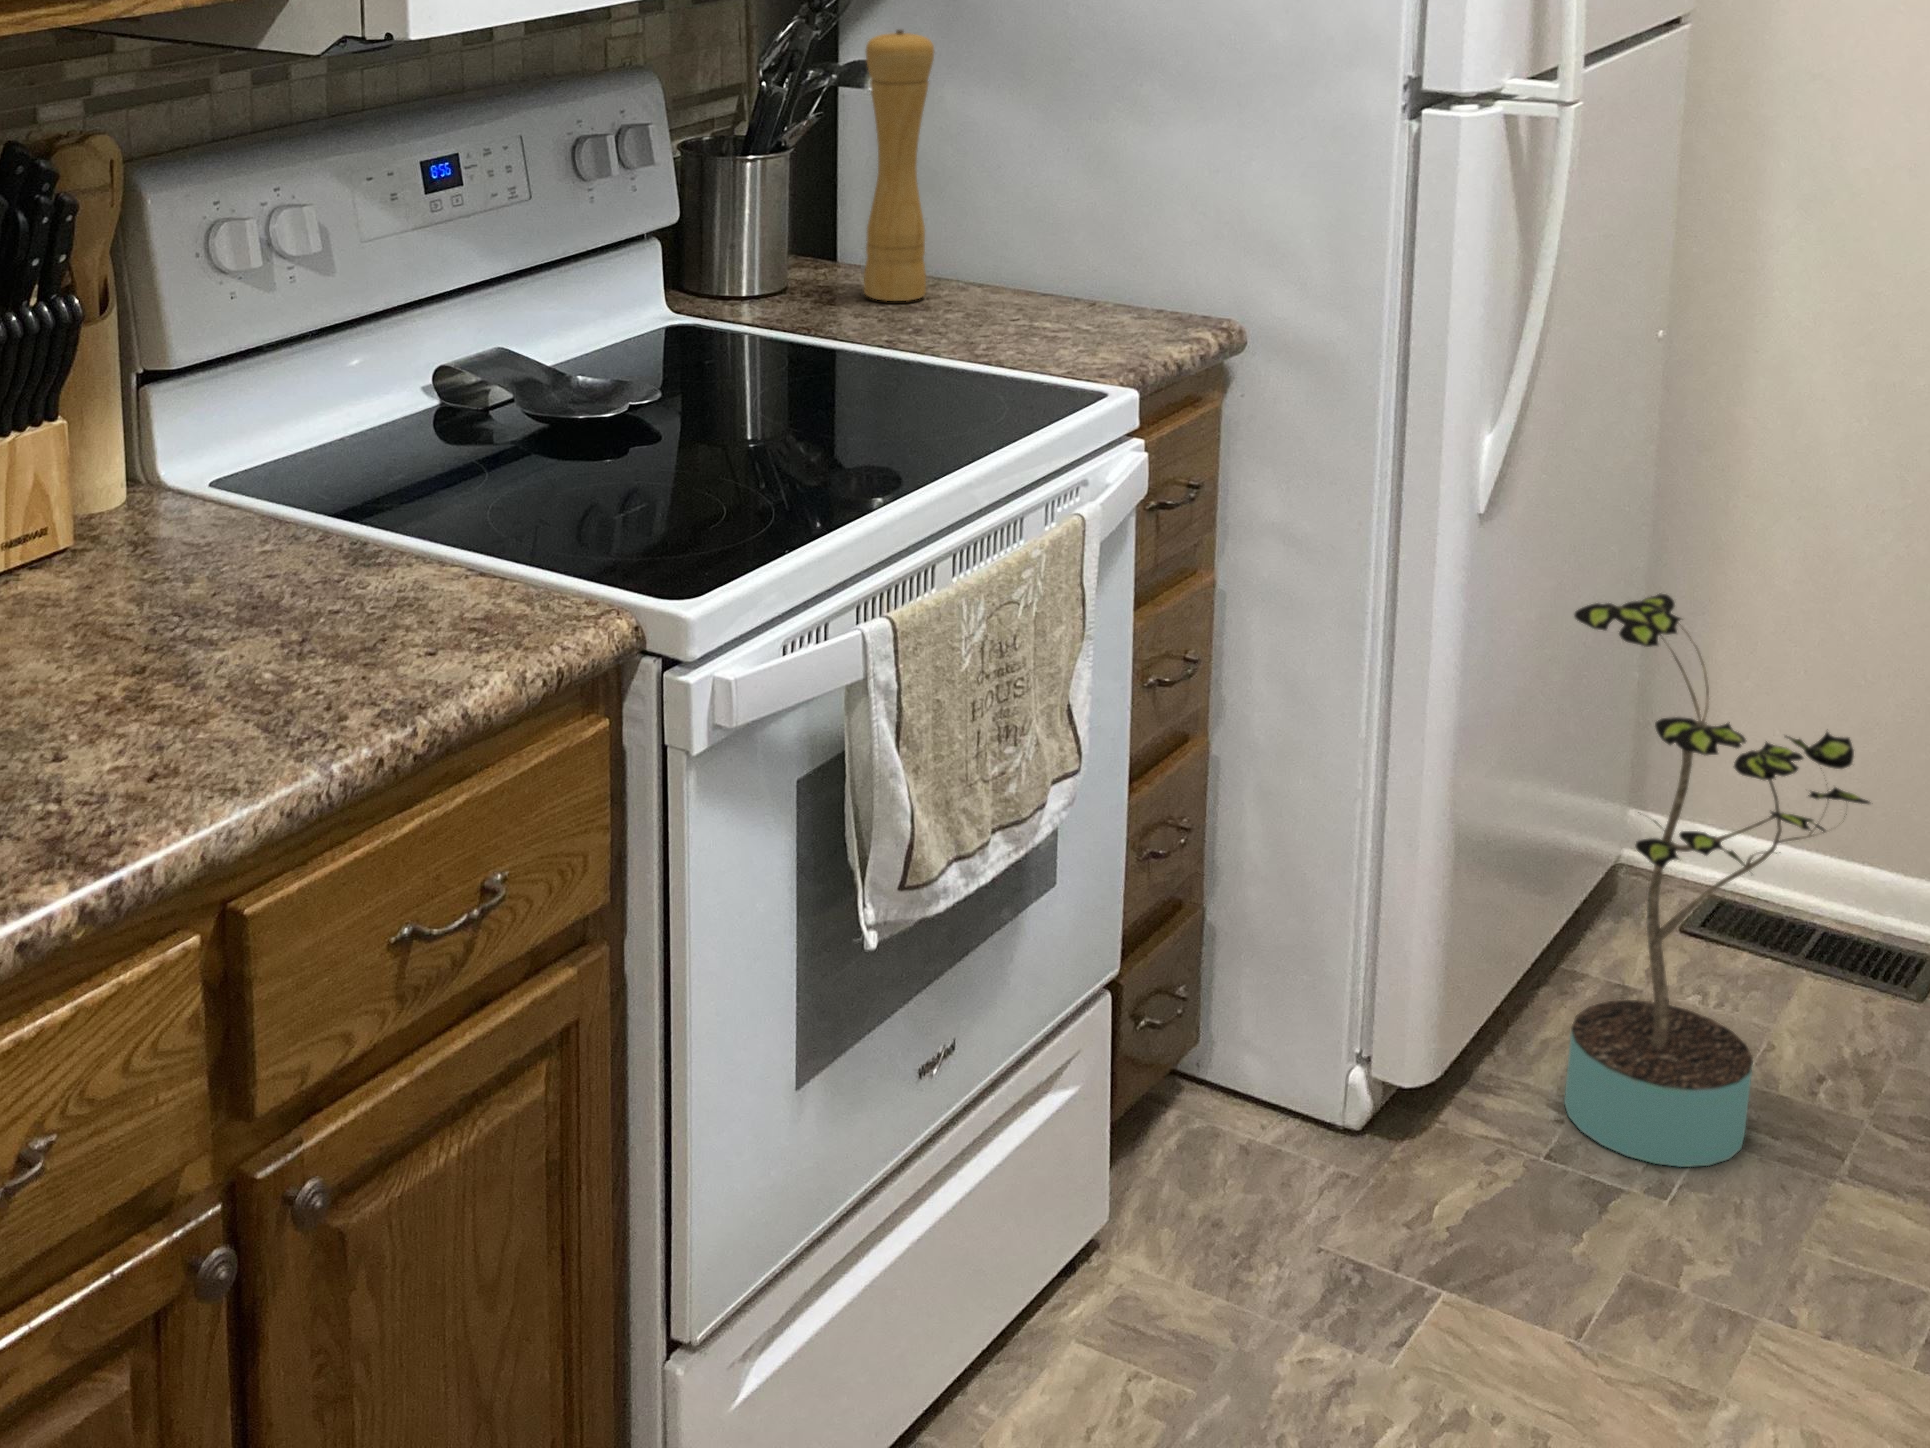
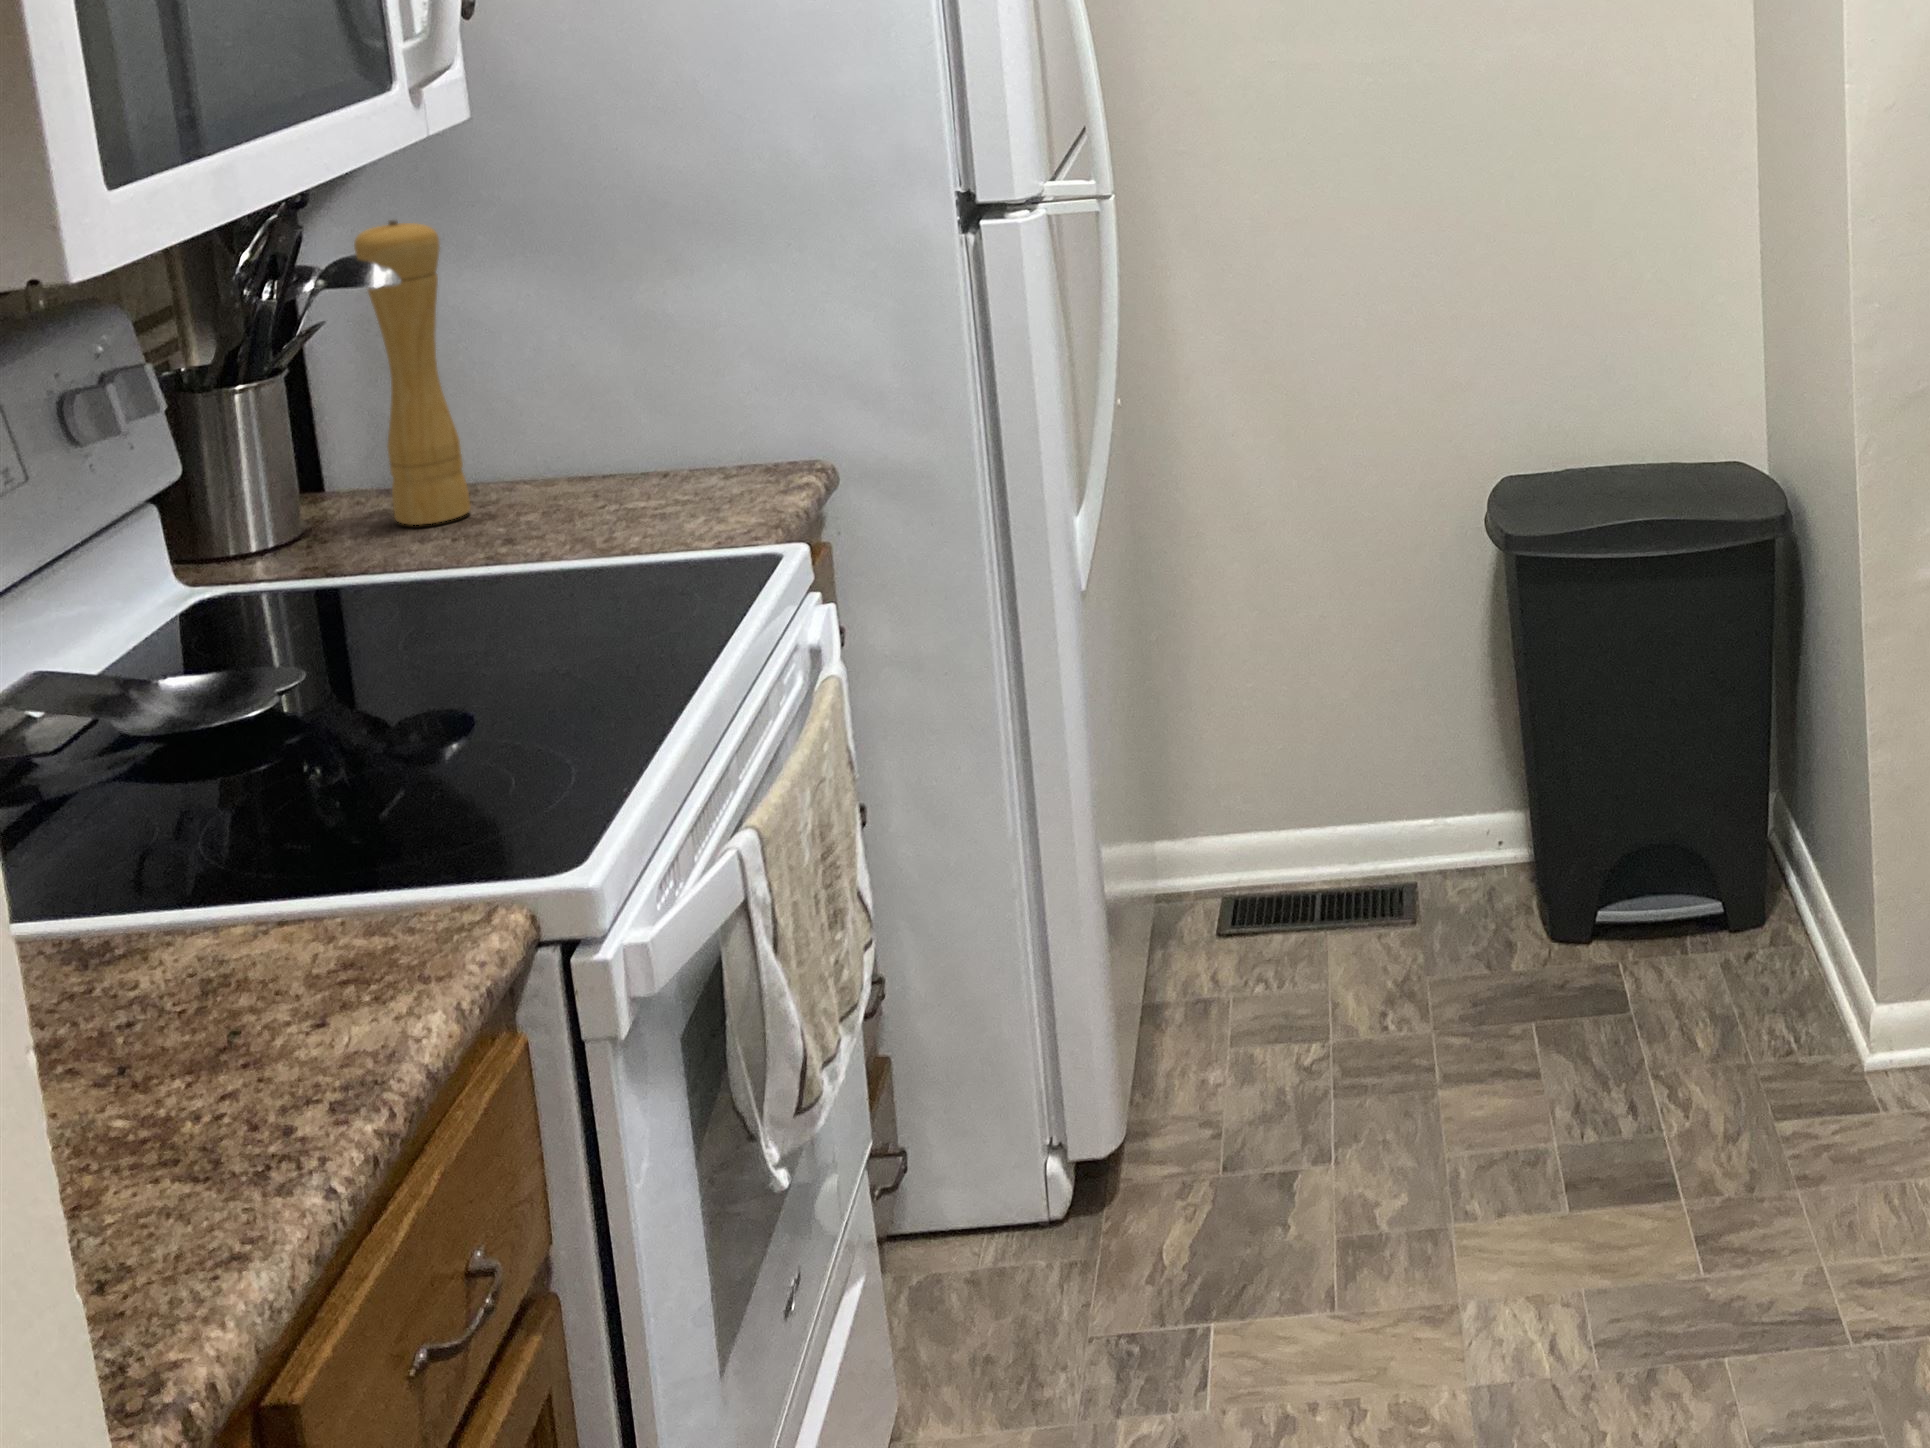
potted plant: present [1564,594,1870,1167] -> none [1149,632,1390,1139]

